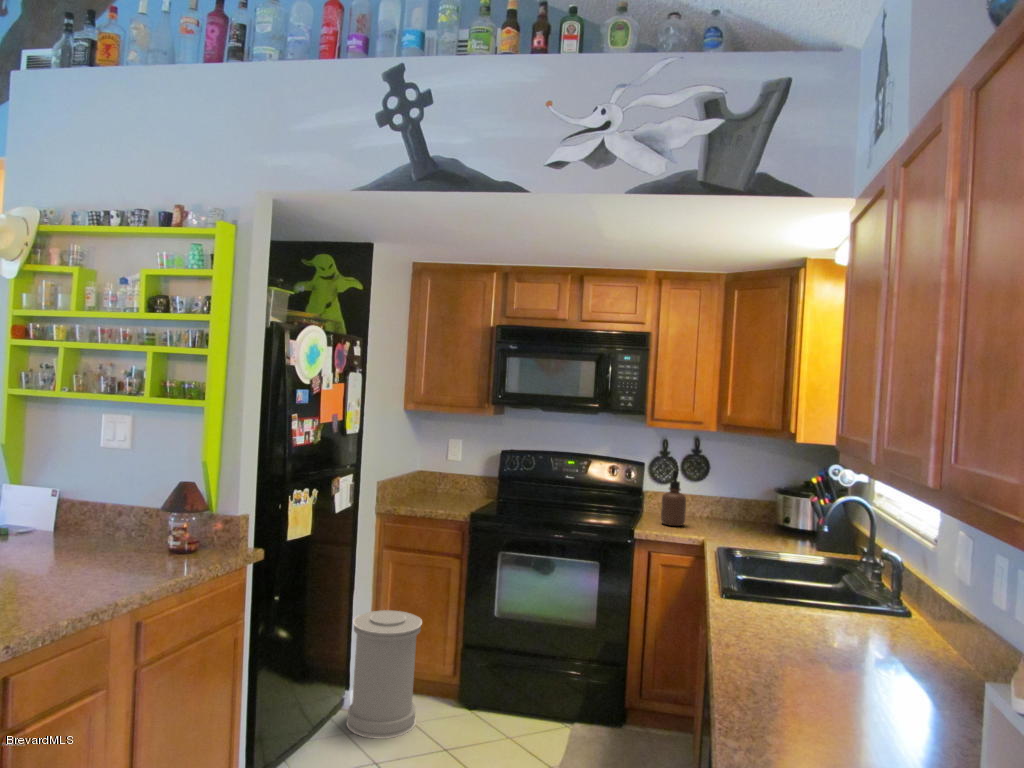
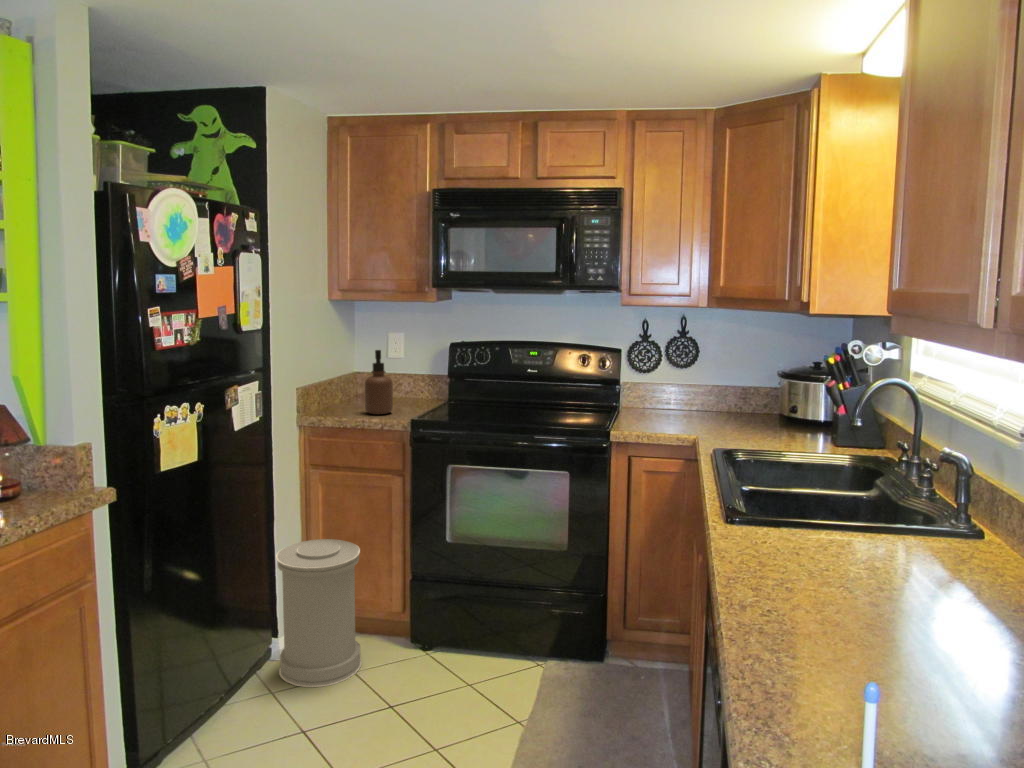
soap dispenser: present [661,470,686,526] -> present [365,350,393,414]

